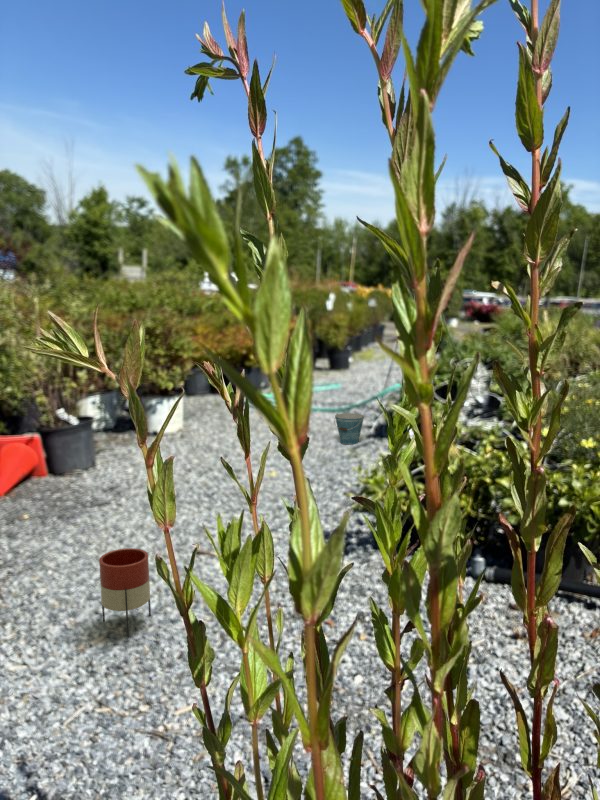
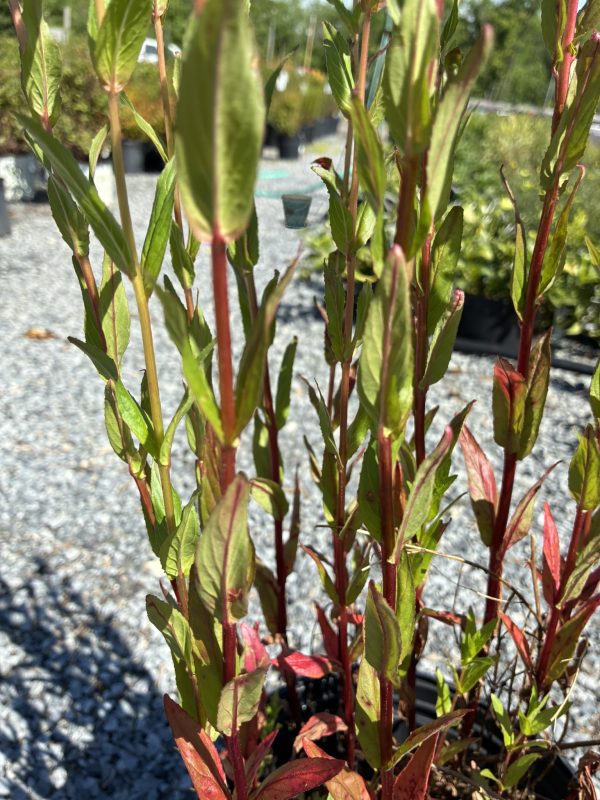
planter: present [99,548,151,637] -> none [13,295,74,388]

